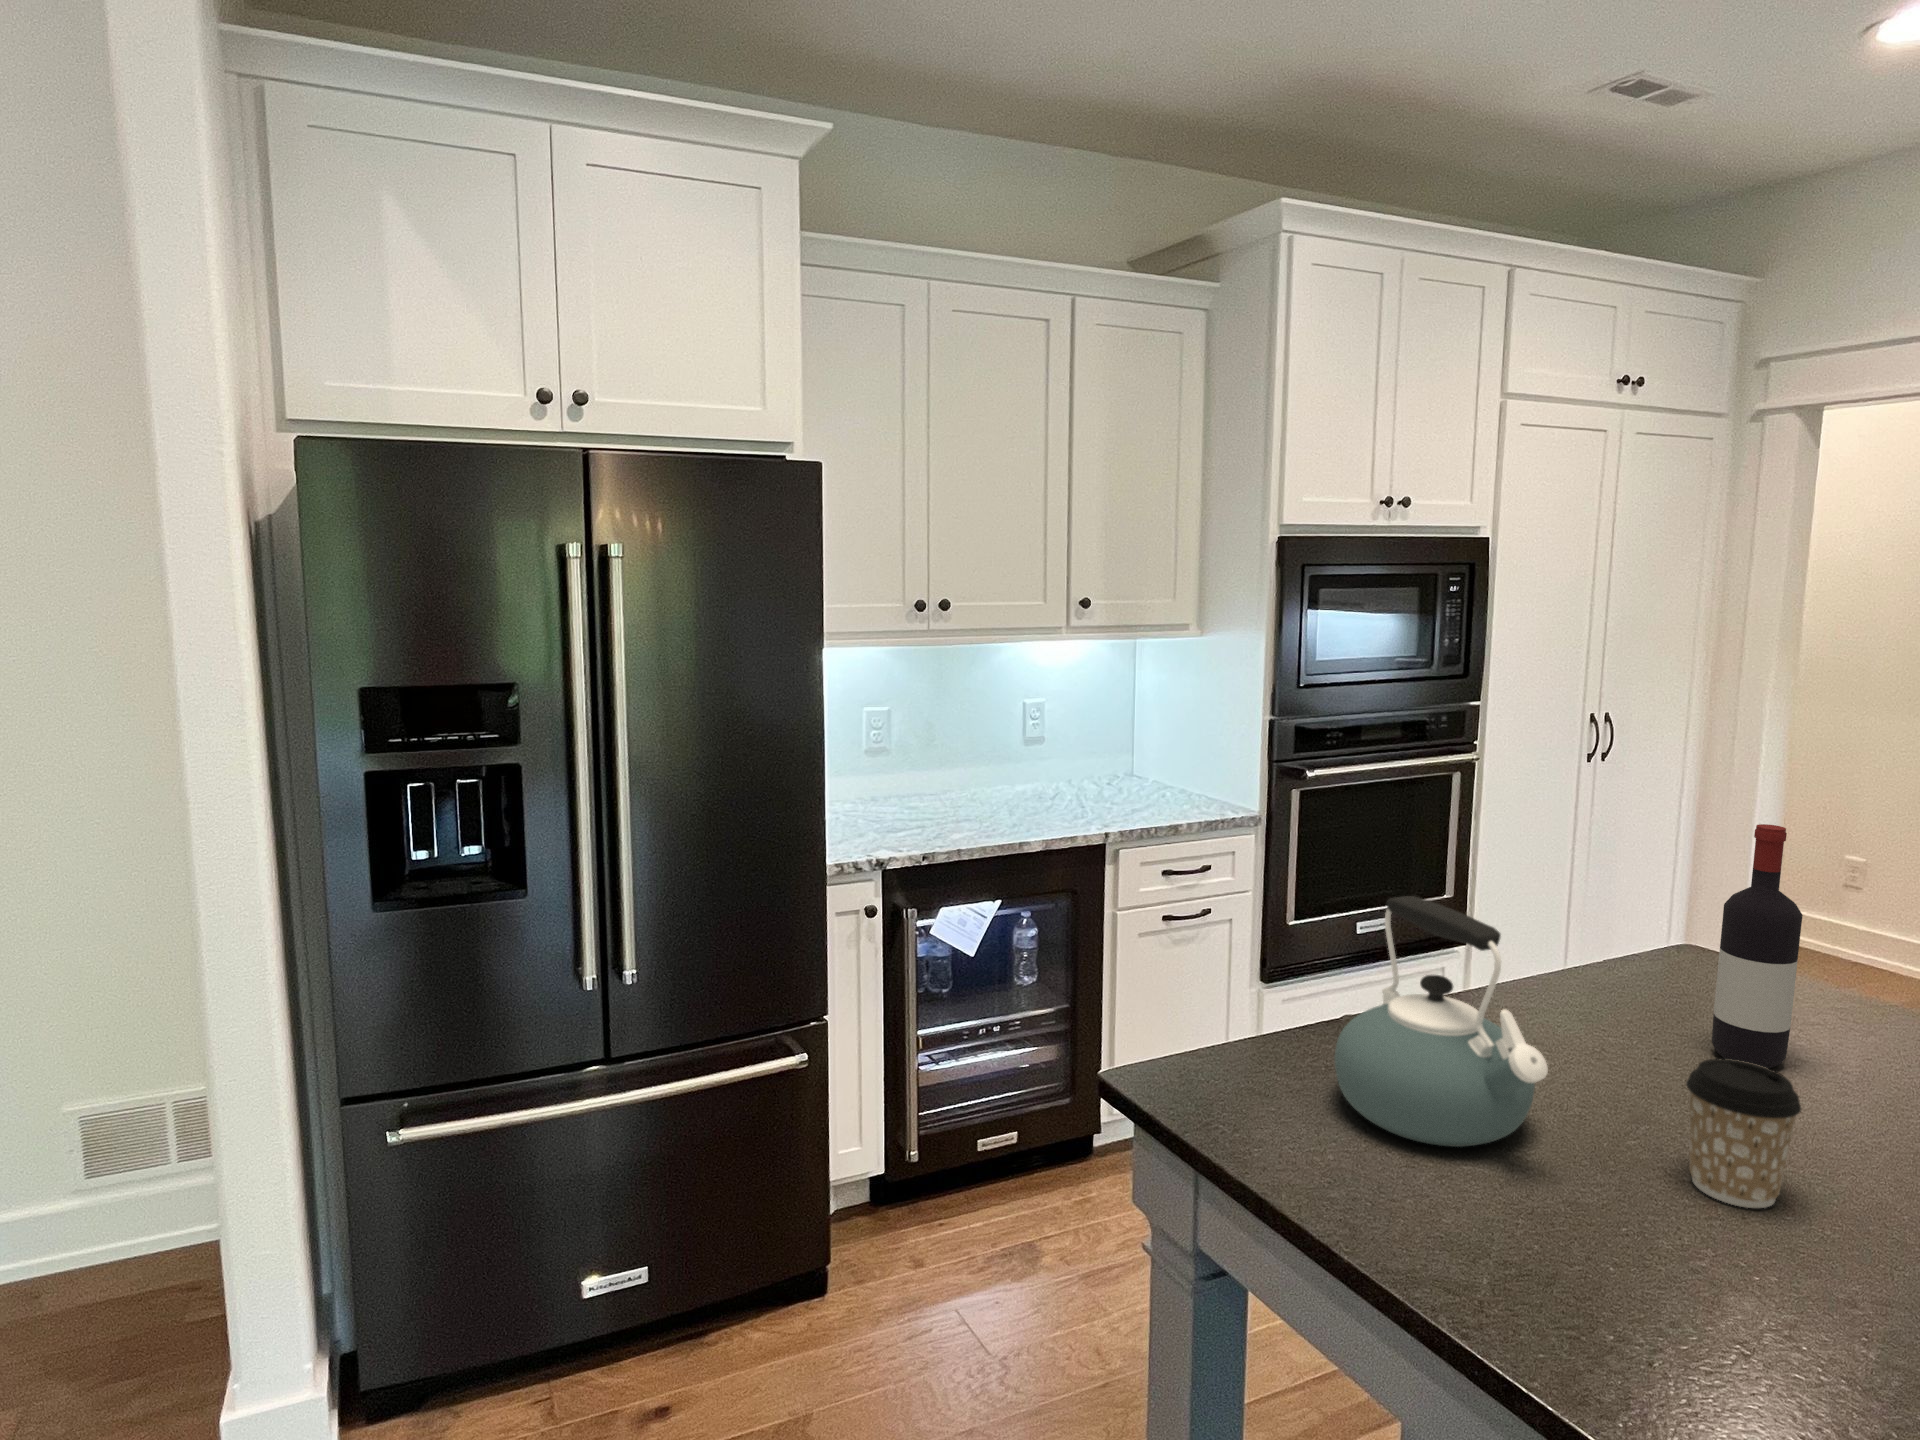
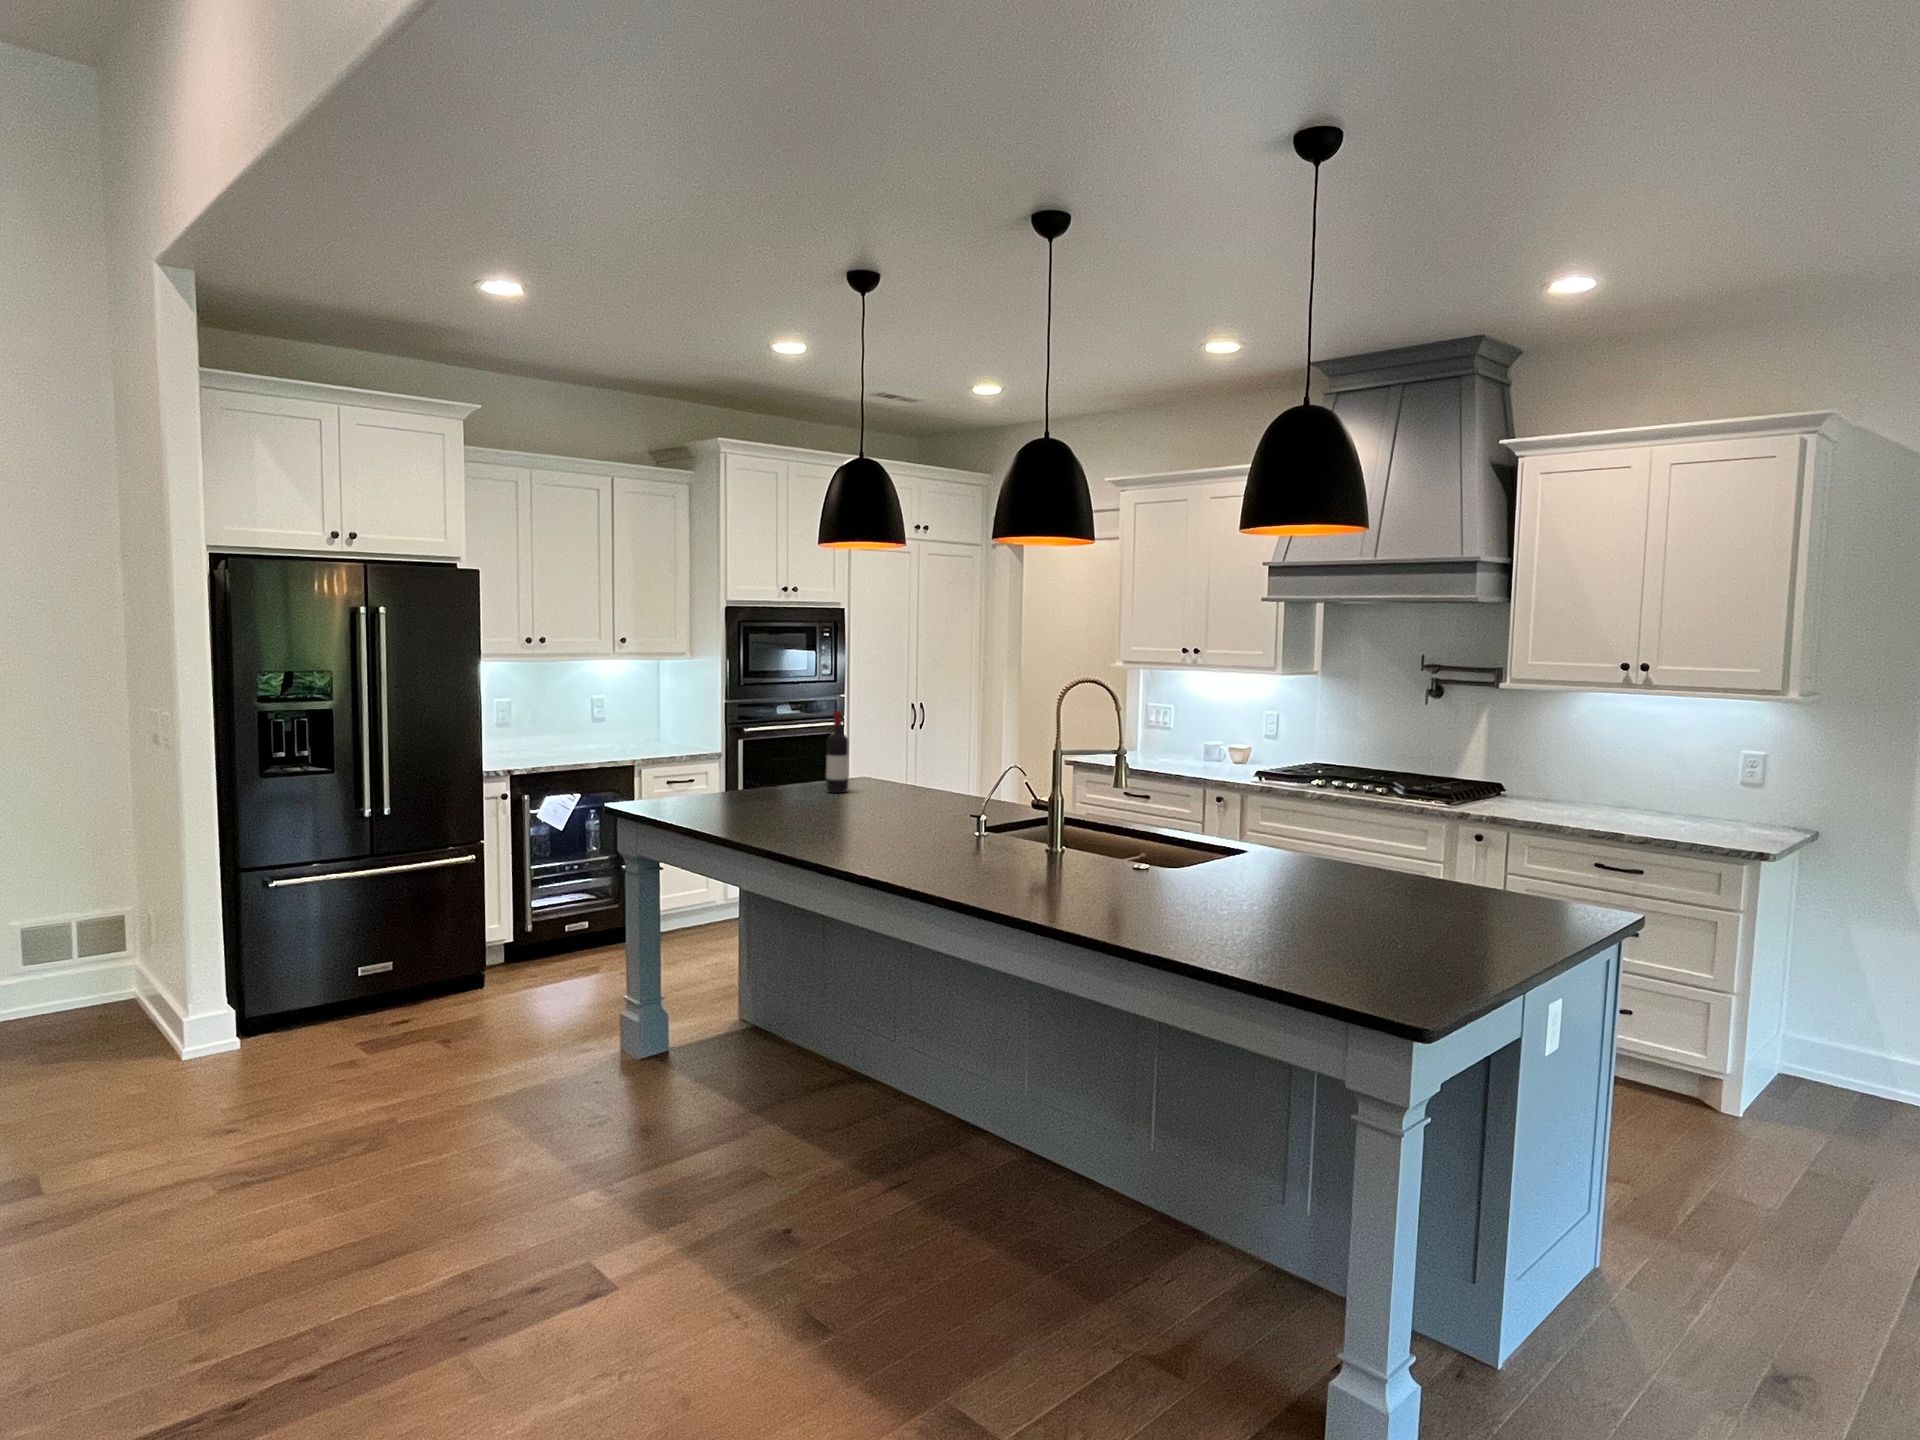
kettle: present [1334,896,1548,1147] -> none [683,732,745,805]
coffee cup: present [1686,1059,1801,1208] -> none [778,770,806,808]

